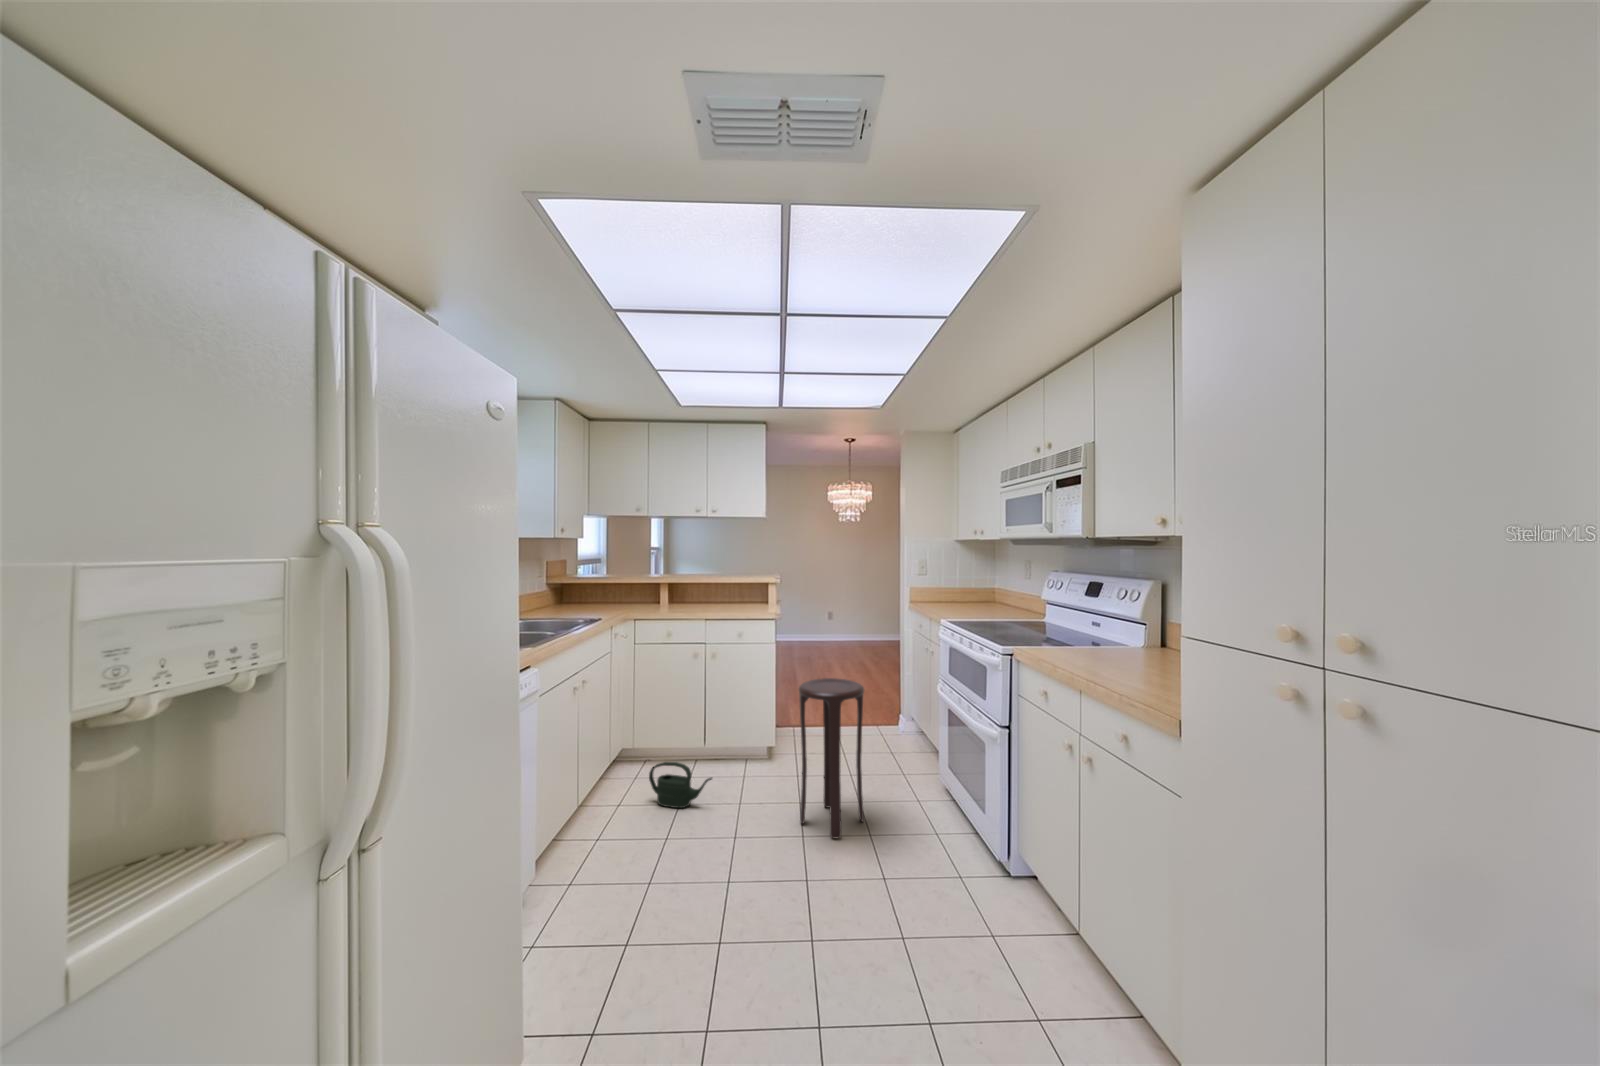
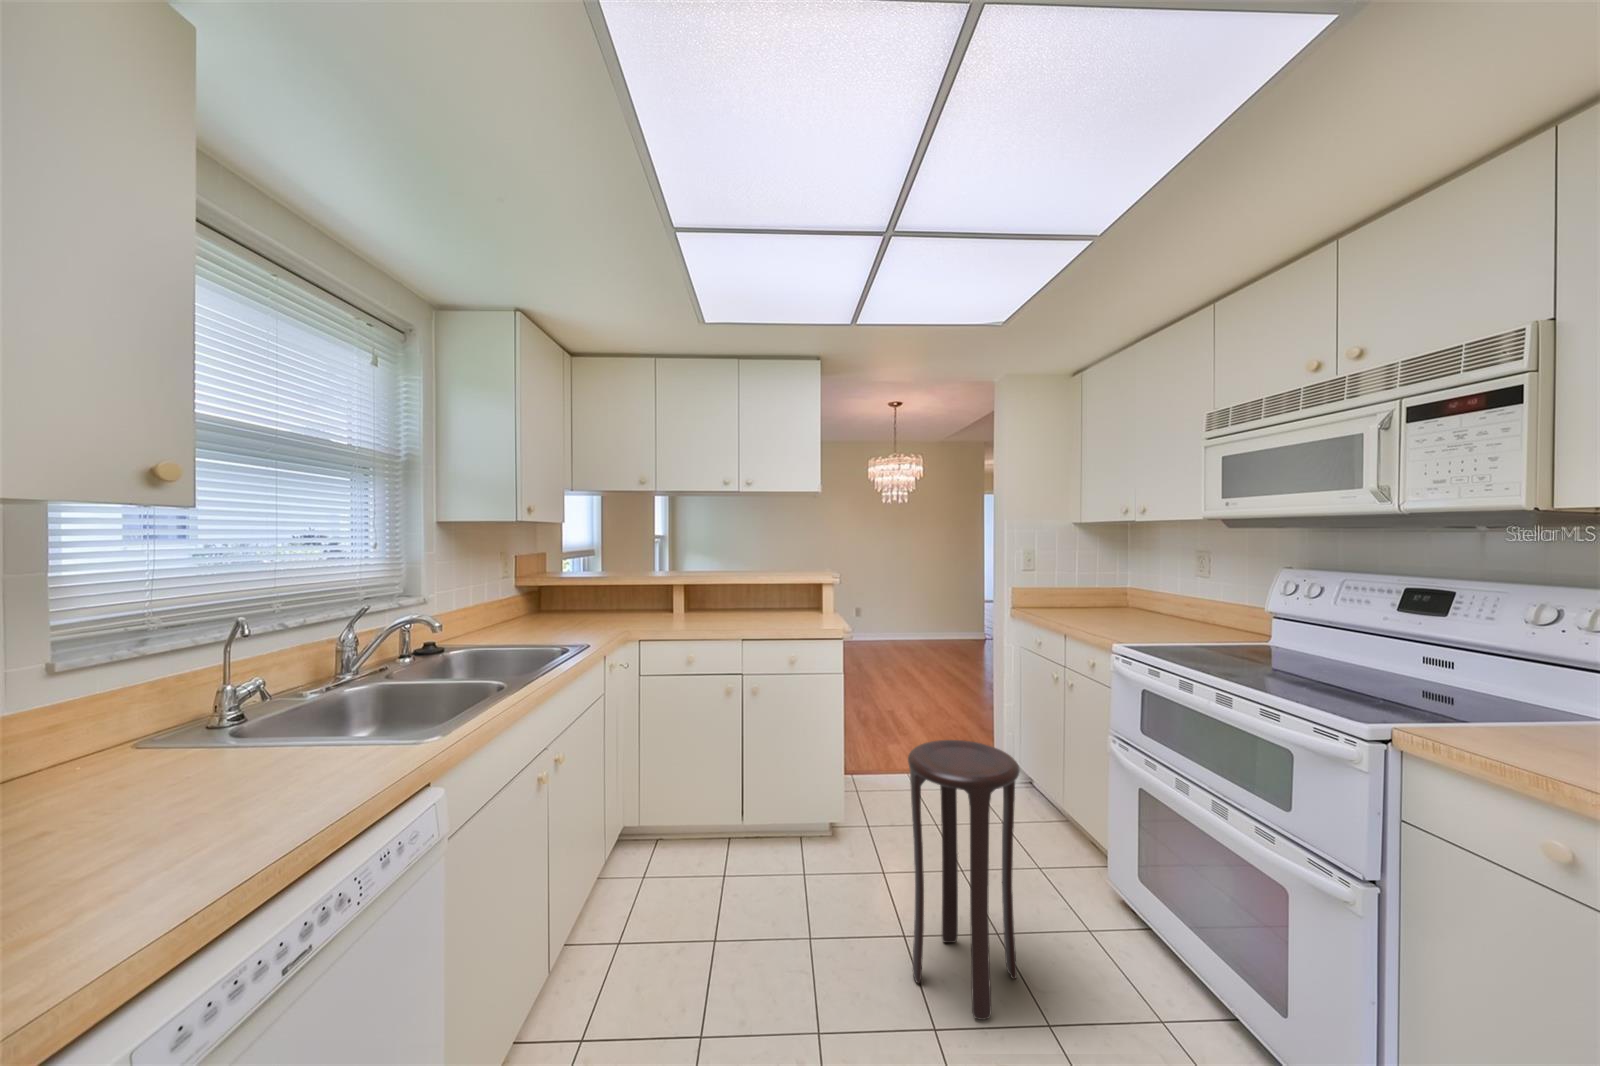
watering can: present [649,762,712,808] -> none [666,867,767,943]

